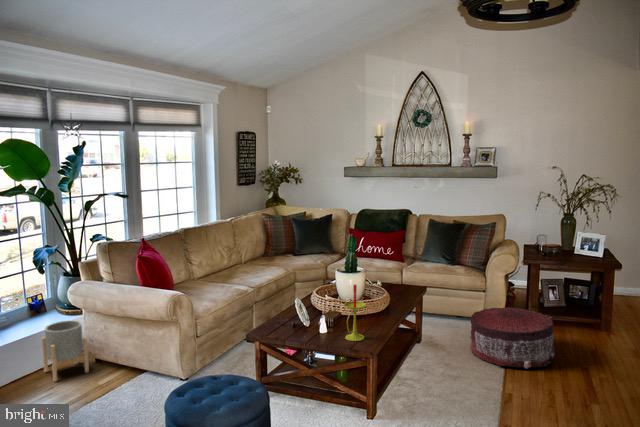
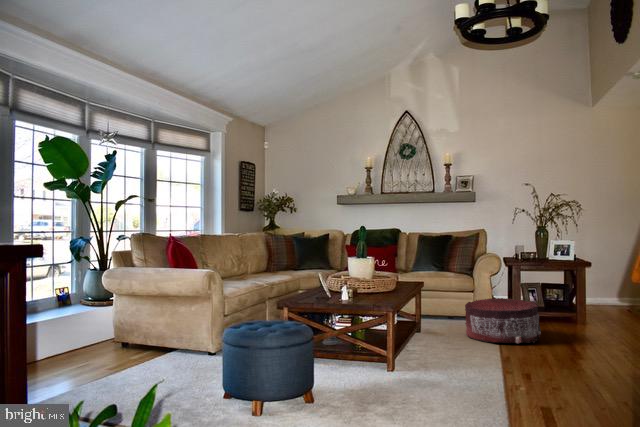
candle: present [344,285,366,341] -> none [363,253,382,303]
planter: present [42,321,89,381] -> none [76,305,120,357]

